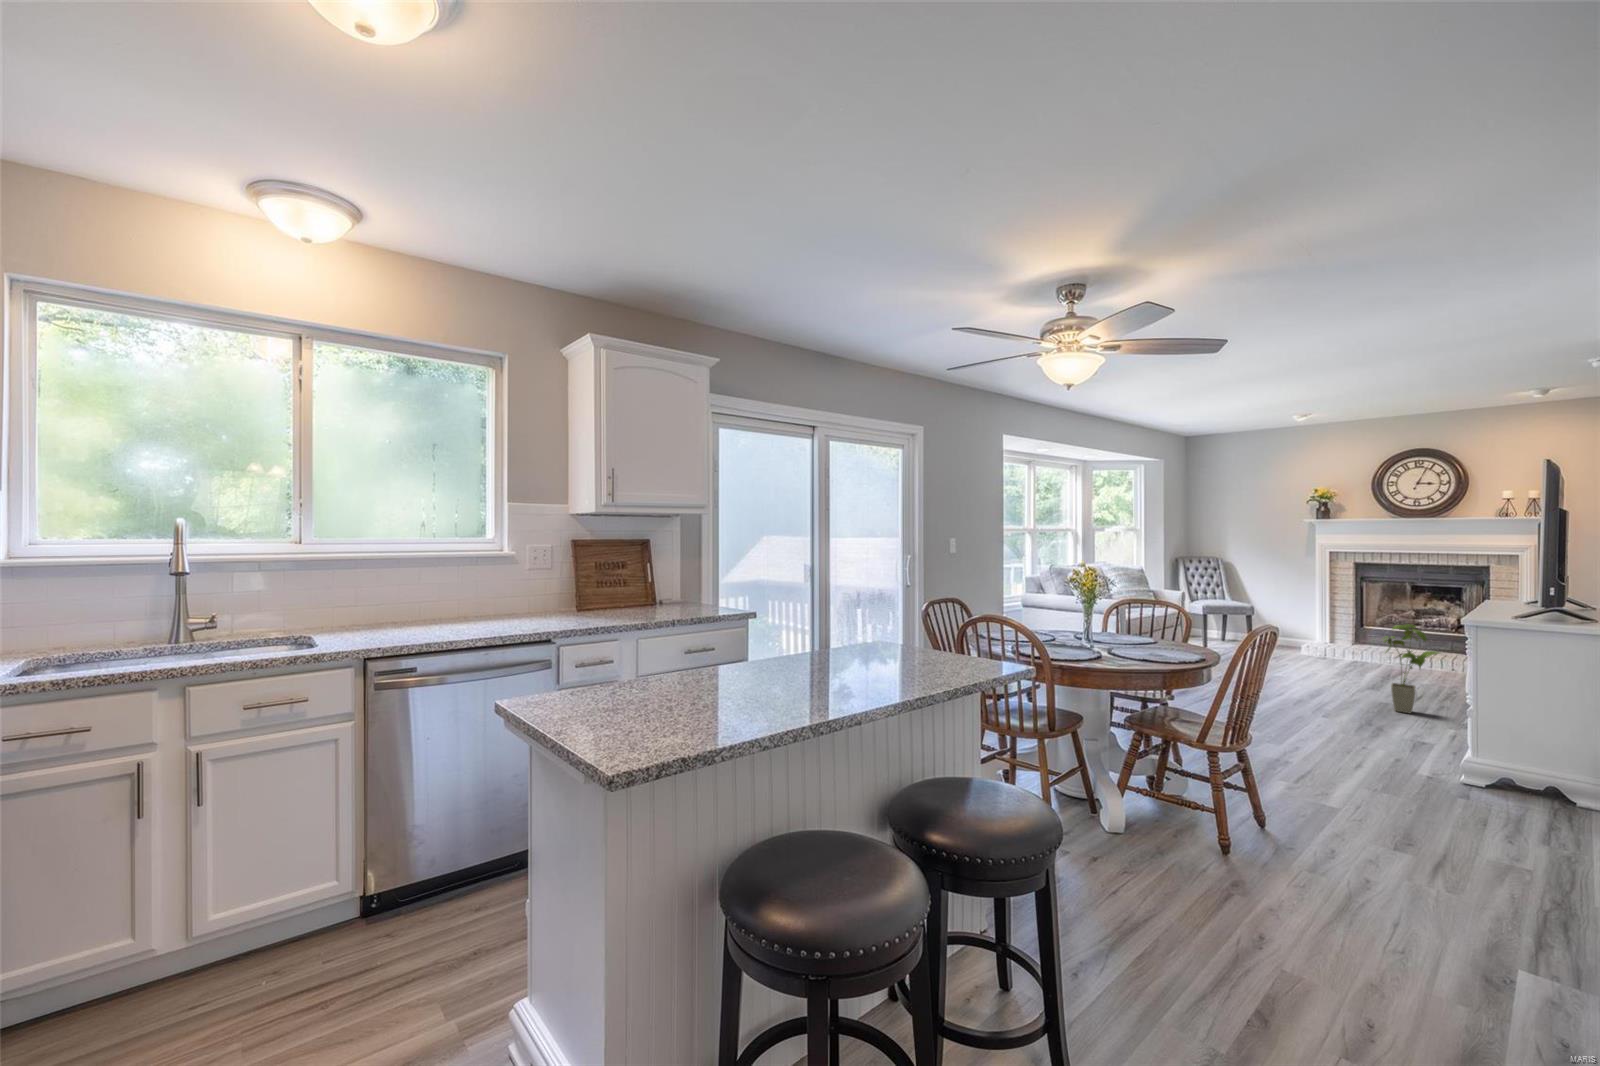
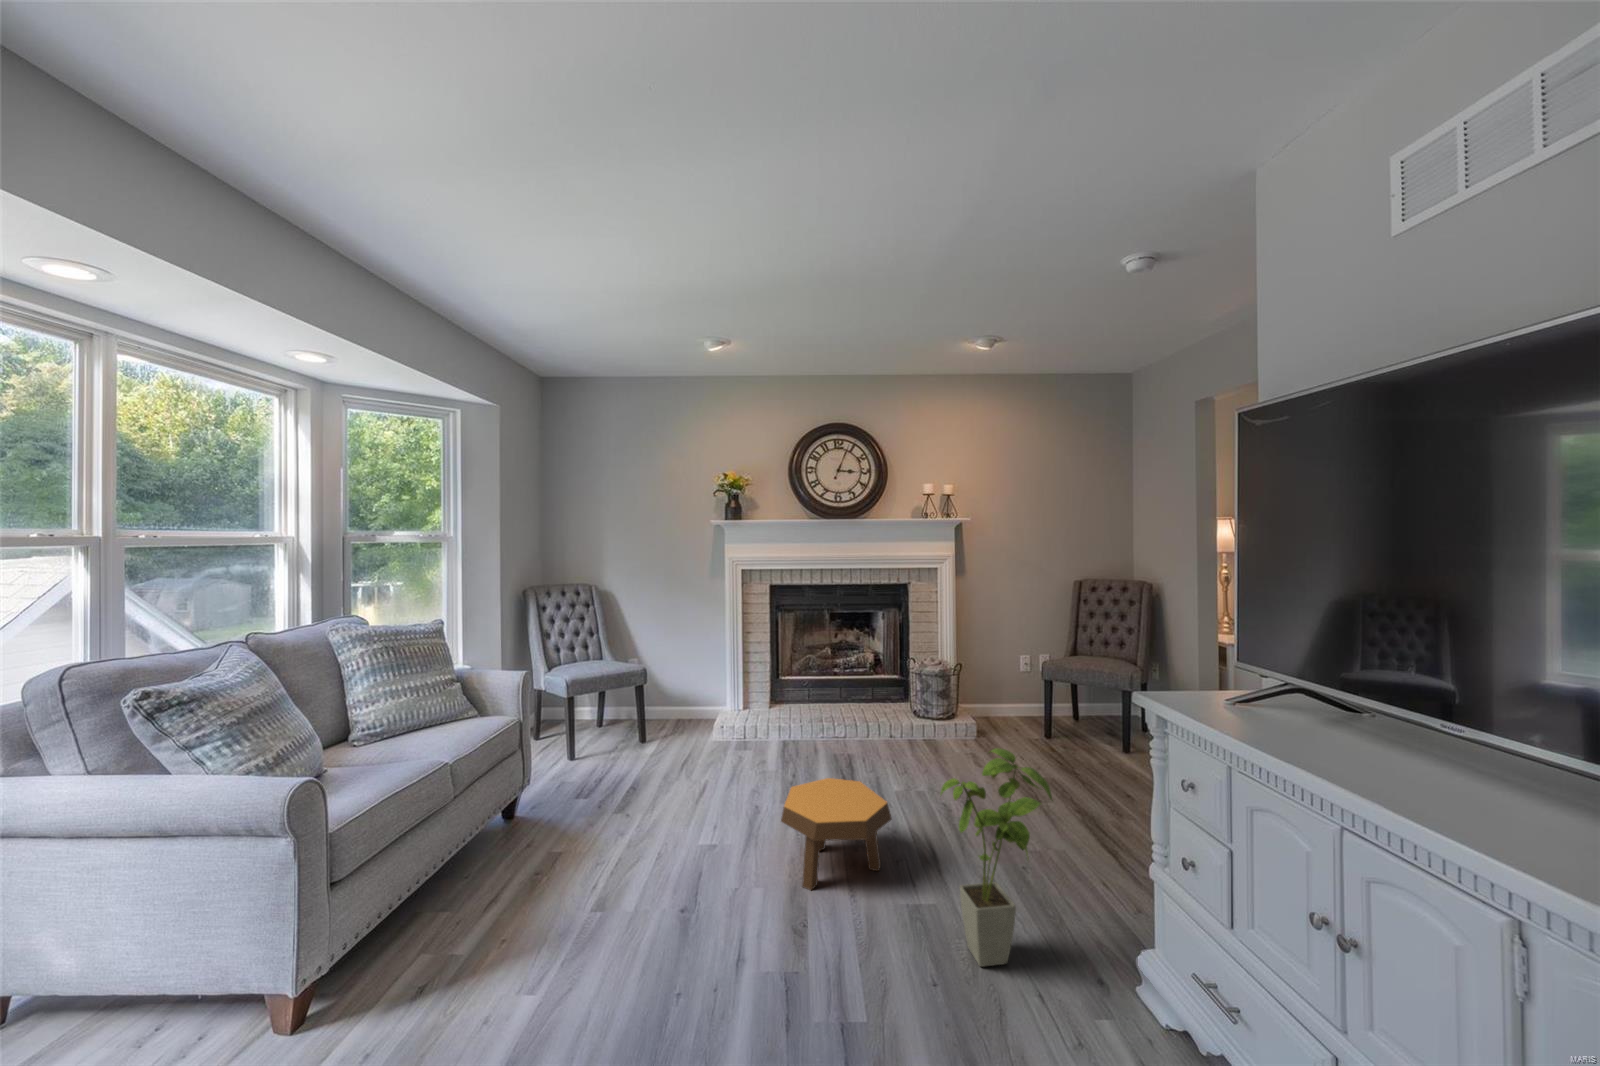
footstool: none [1313,653,1380,694] -> present [781,778,891,890]

